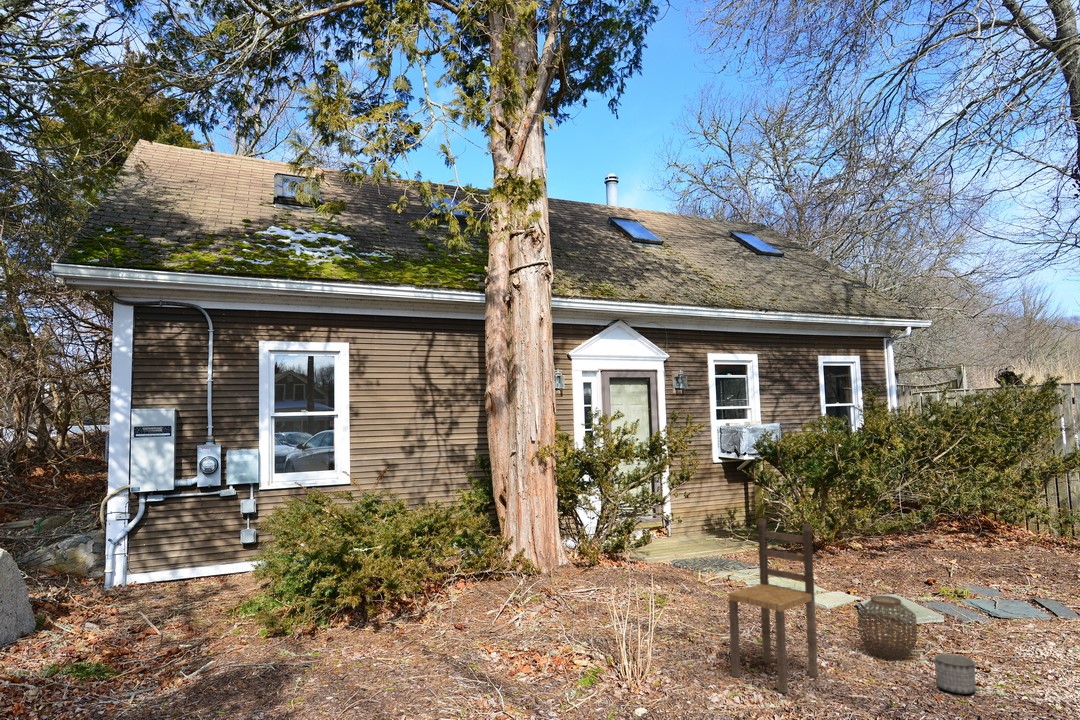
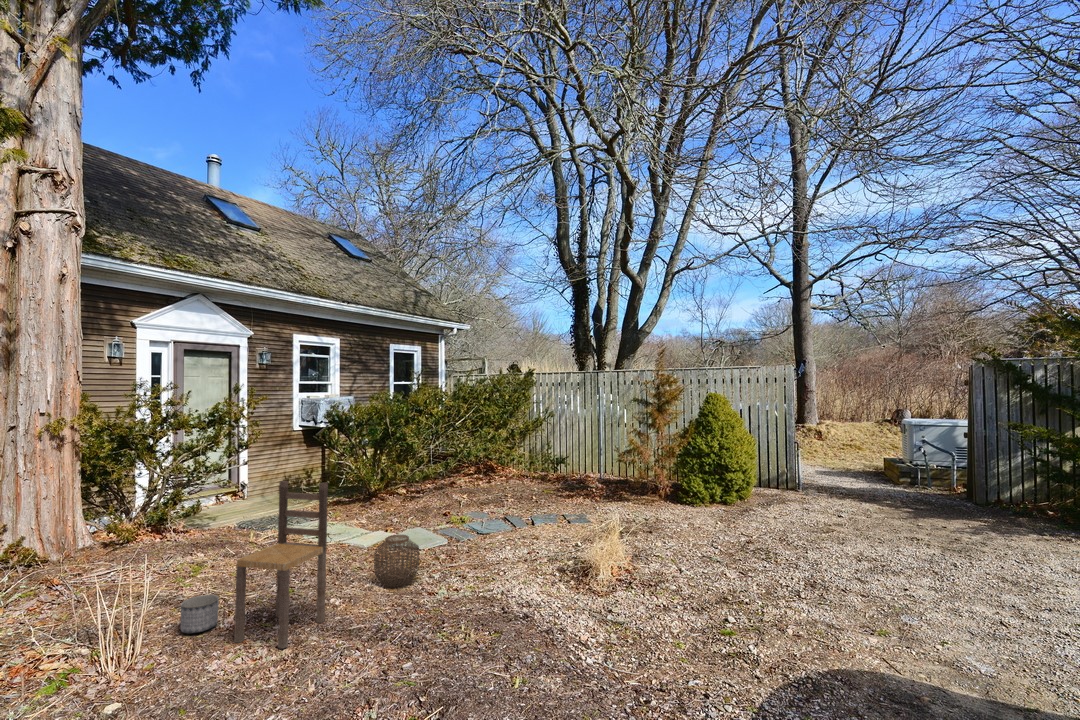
planter: present [935,654,976,694] -> present [181,595,219,633]

